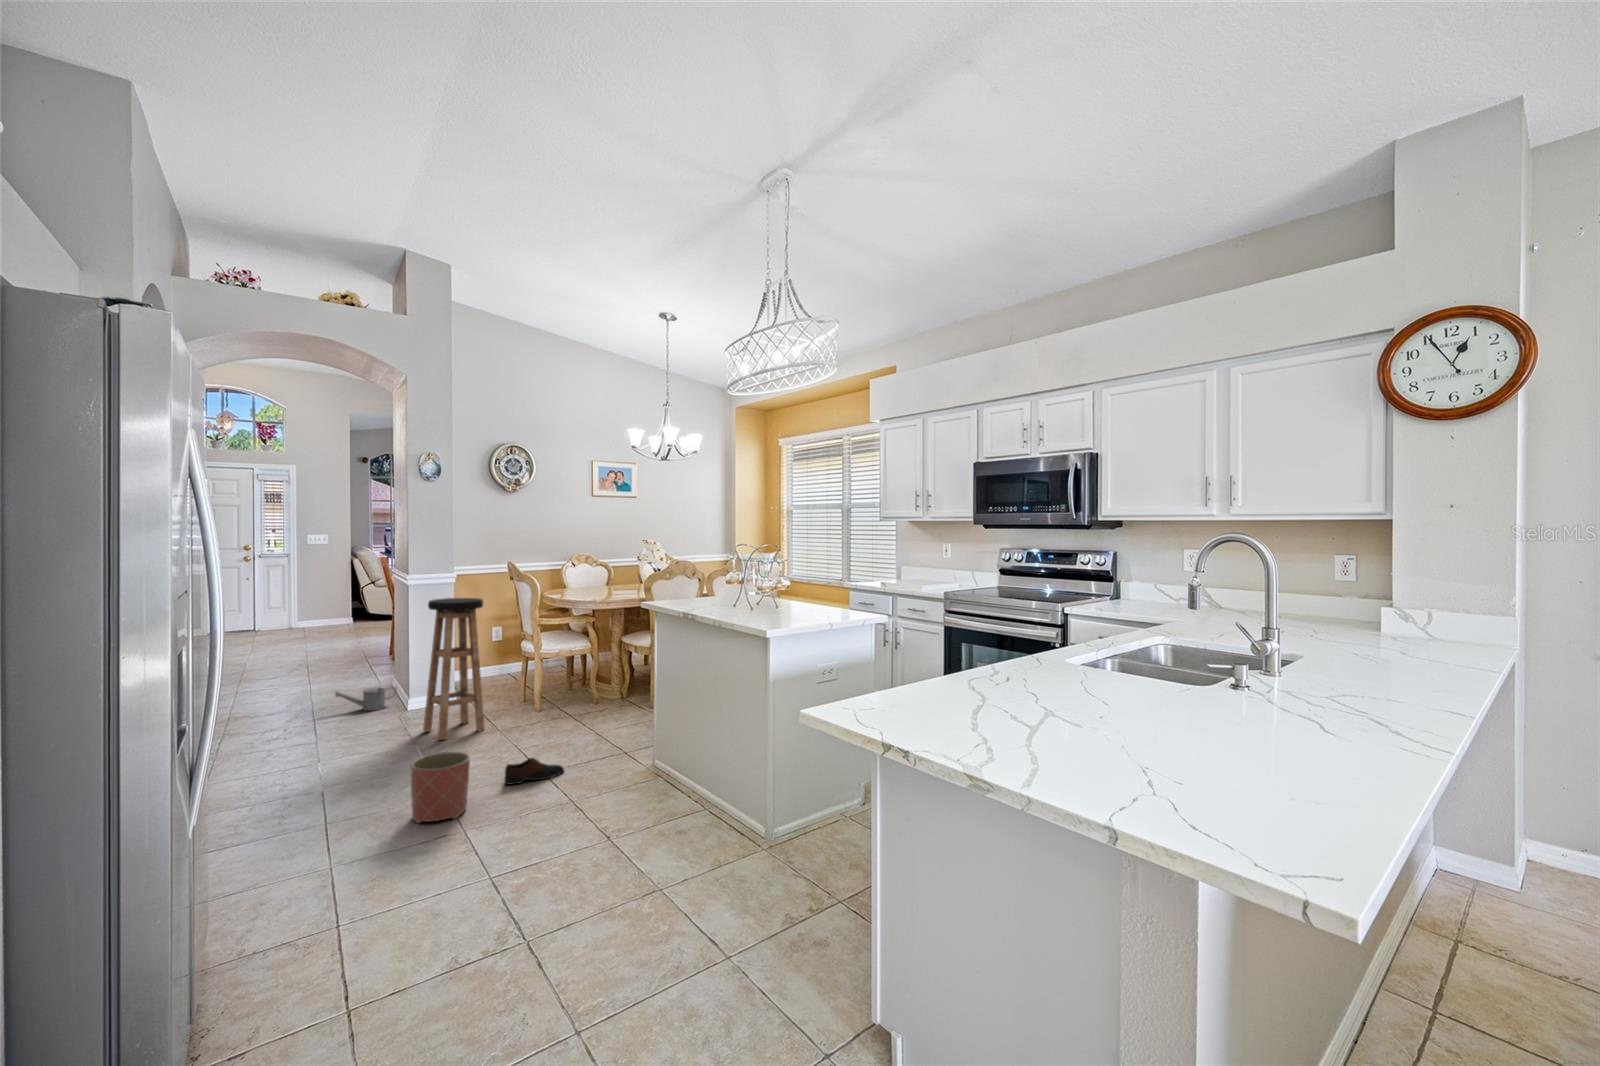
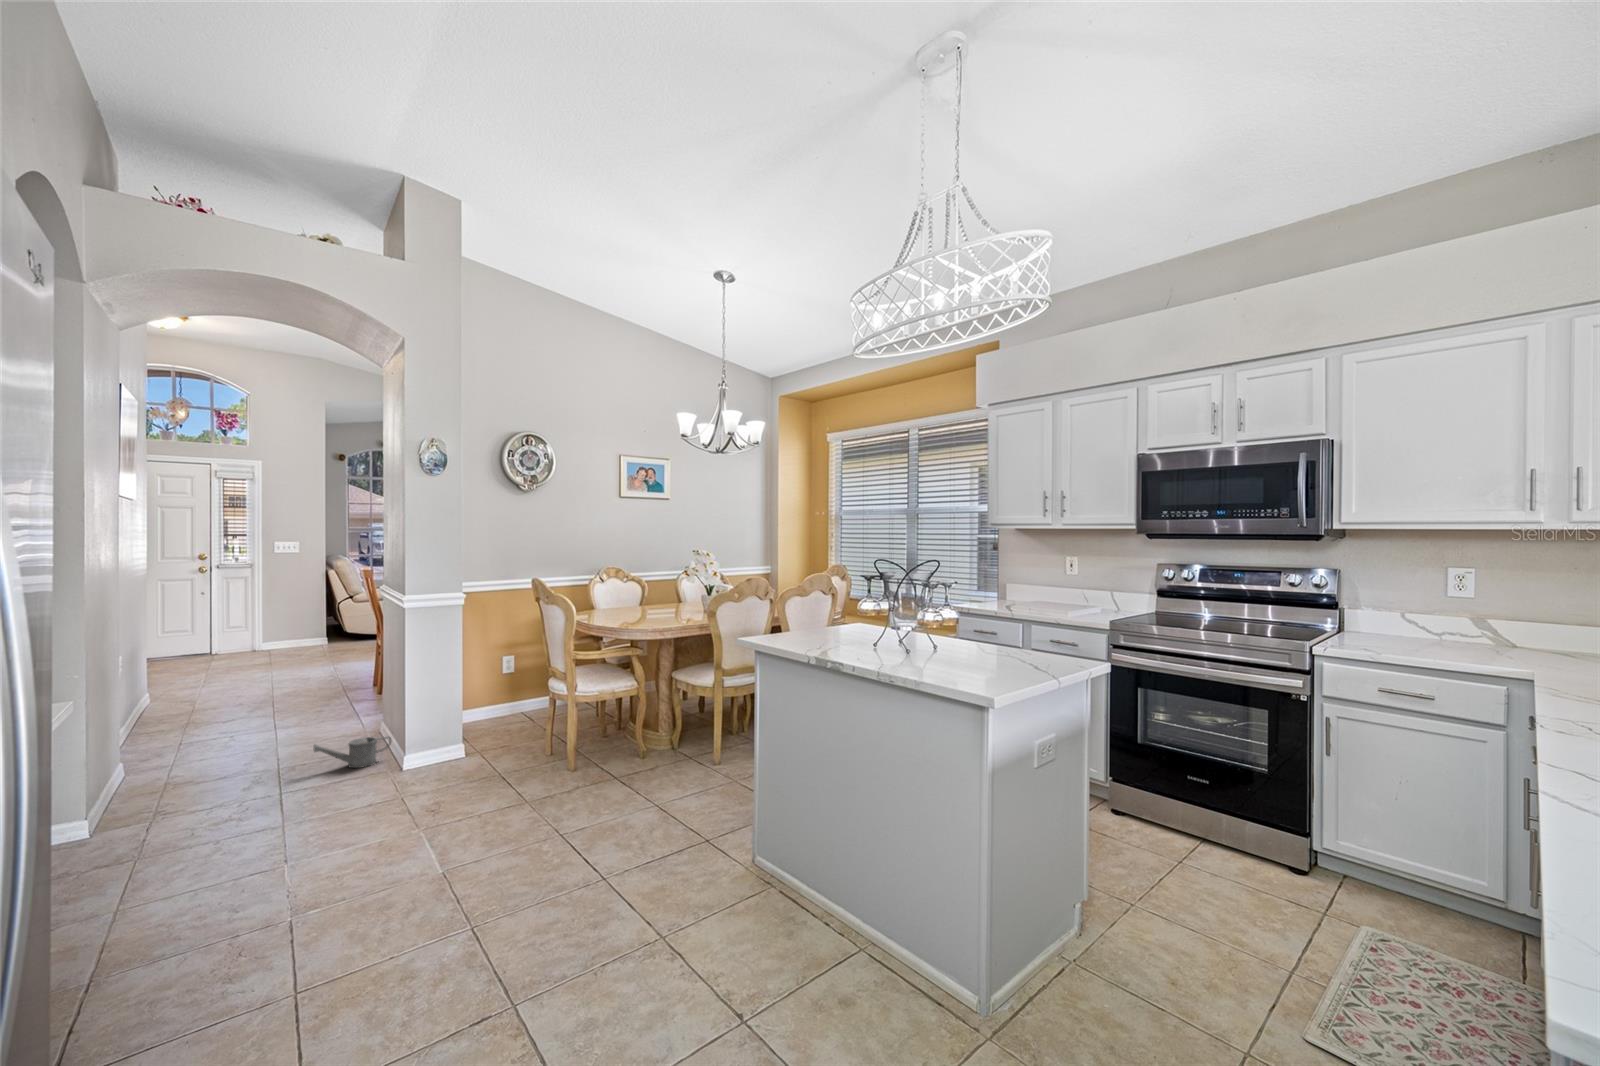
bar stool: present [423,598,485,740] -> none [430,627,510,815]
planter: present [410,752,470,823] -> none [434,857,516,972]
shoe: present [504,758,564,785] -> none [556,853,632,894]

